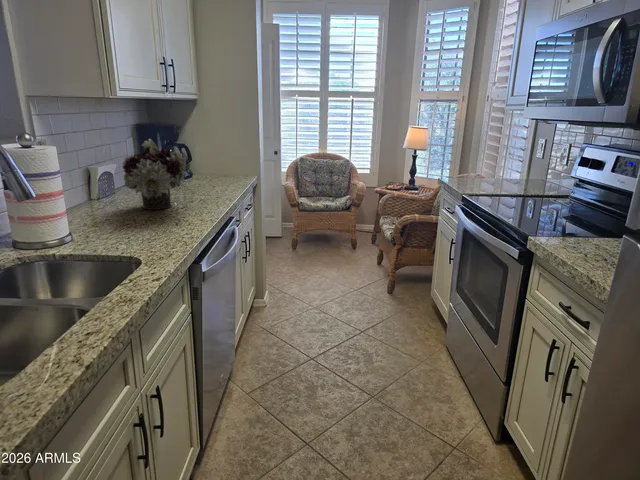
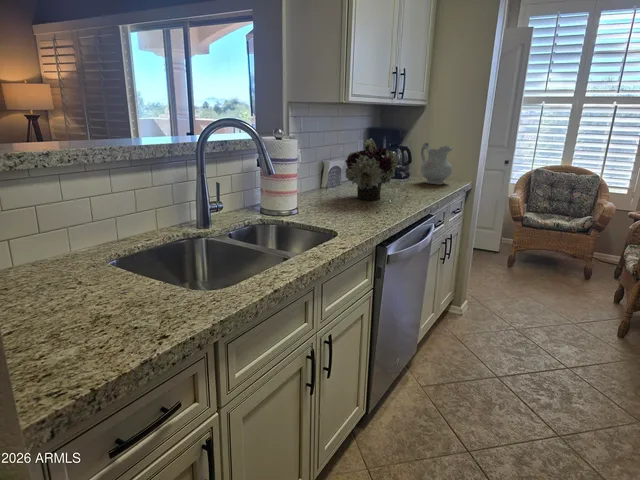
ceramic pitcher: none [201,139,237,182] -> present [421,143,452,185]

